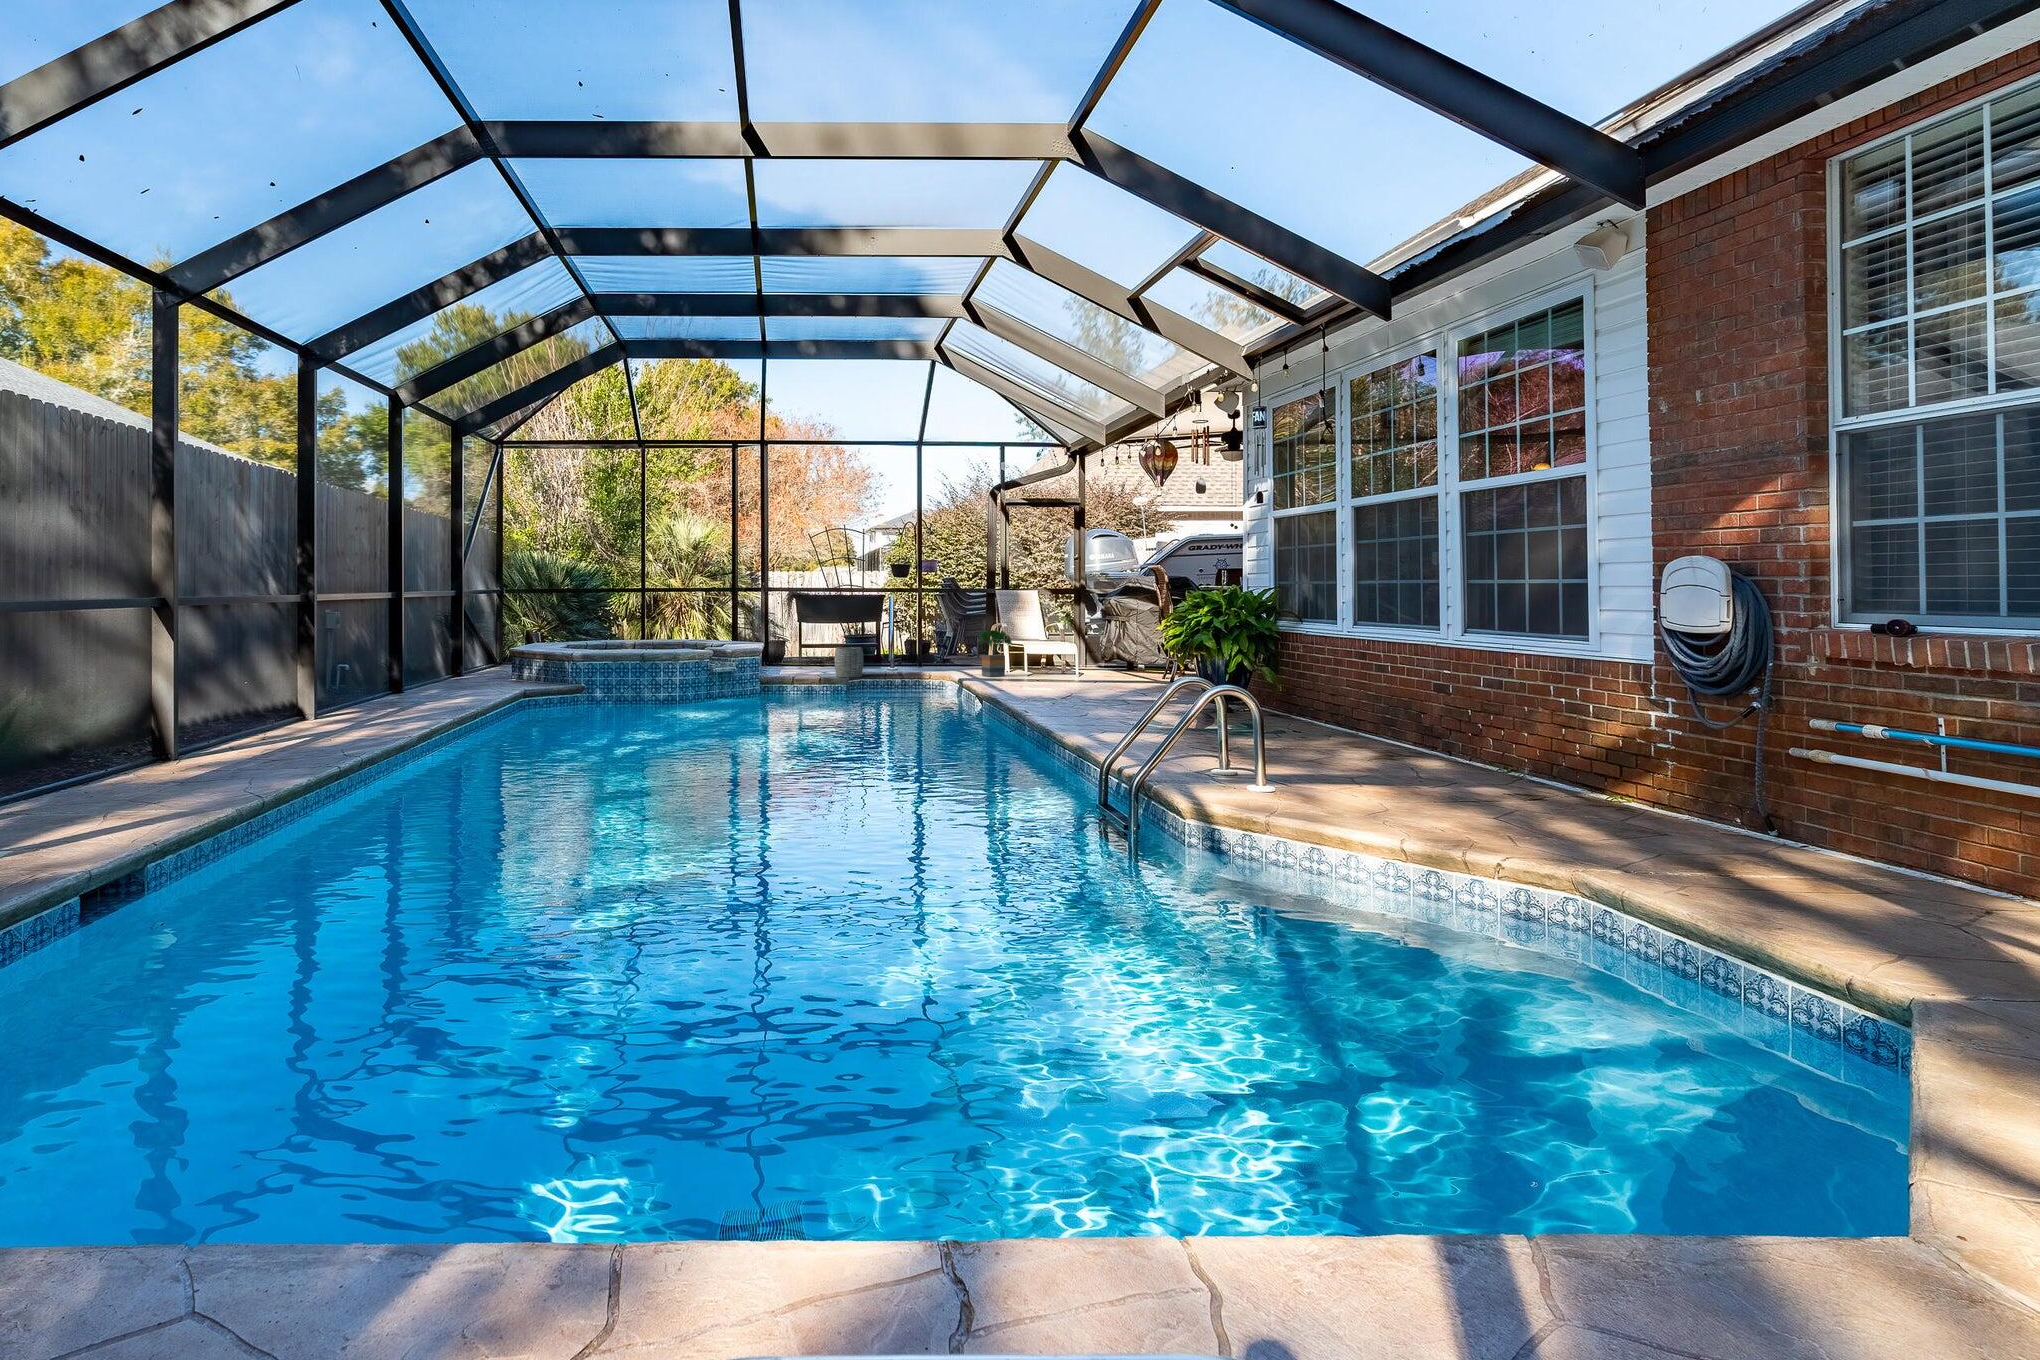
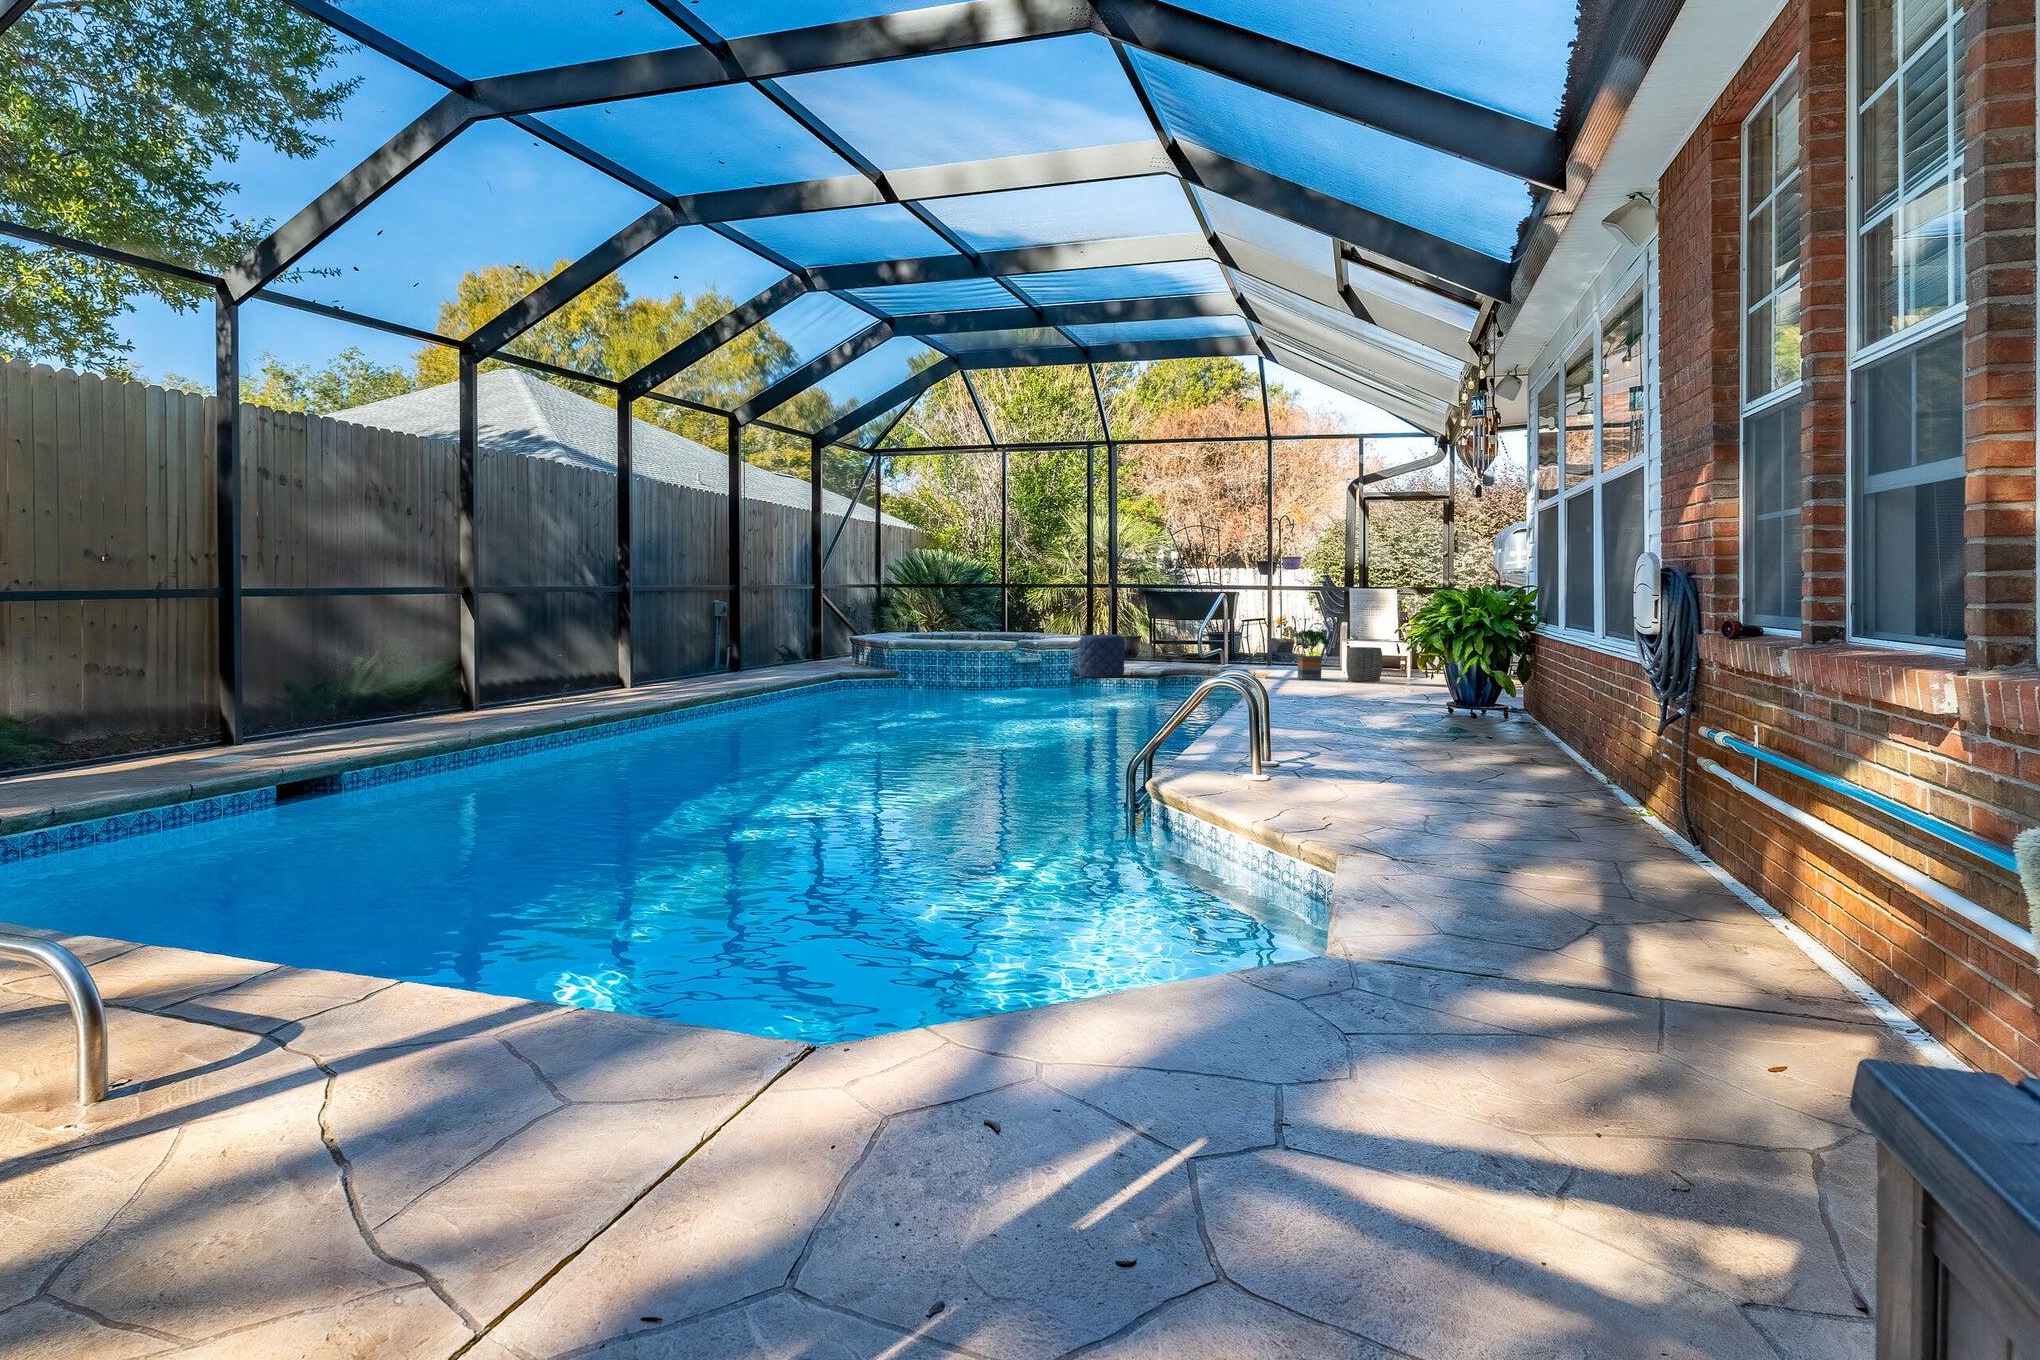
pouf: none [766,637,810,681] -> present [1078,634,1125,677]
woven basket: present [834,647,863,677] -> present [1346,647,1383,682]

